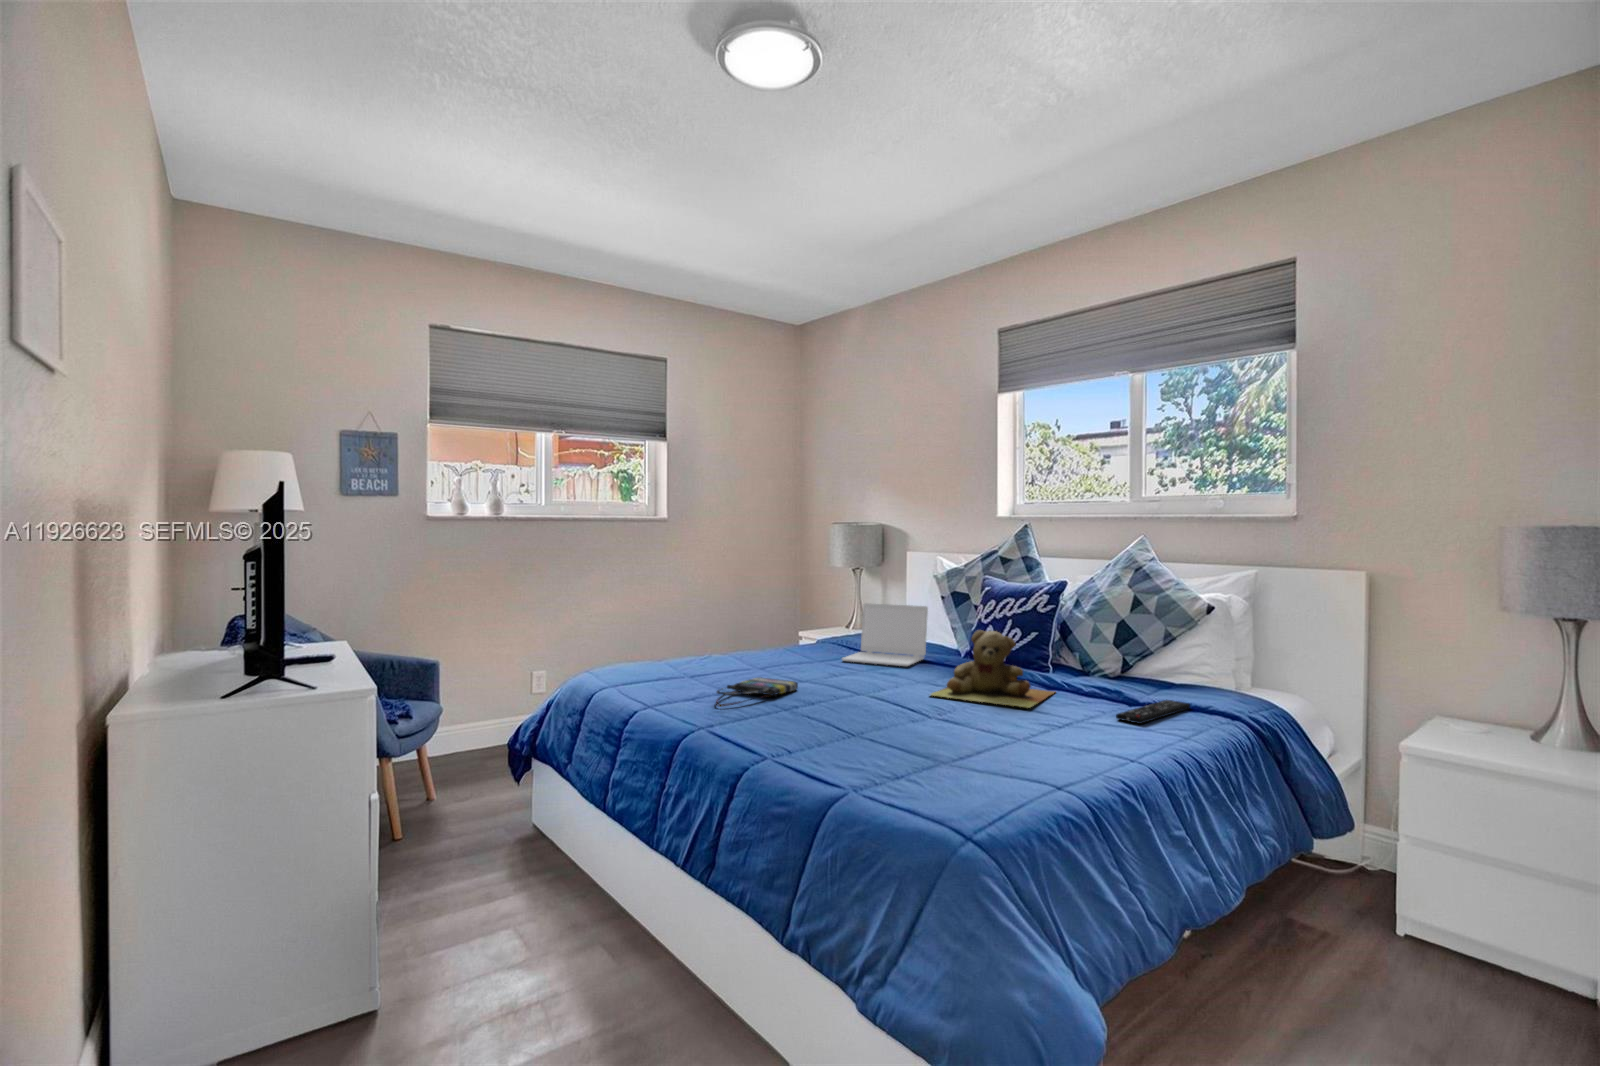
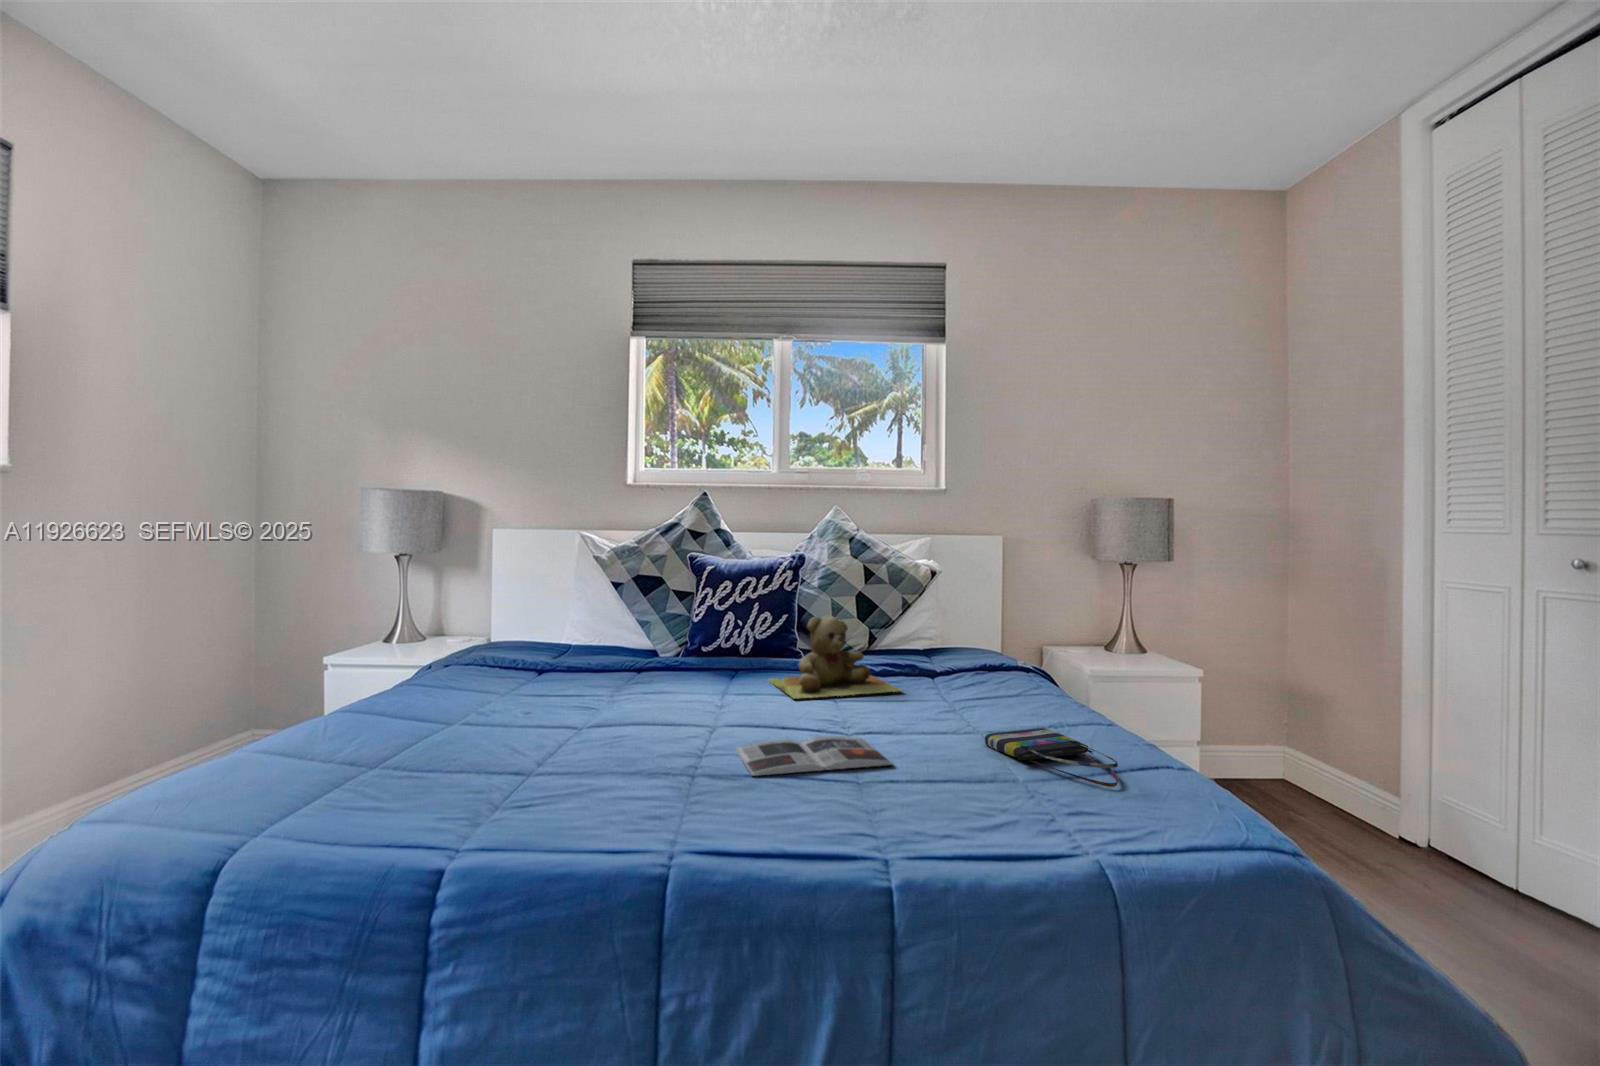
laptop: present [842,603,928,666] -> none [568,597,676,680]
tote bag: present [716,677,798,706] -> present [985,728,1118,787]
remote control: present [1116,700,1190,724] -> none [954,662,997,686]
magazine: none [756,709,884,741] -> present [735,736,893,776]

